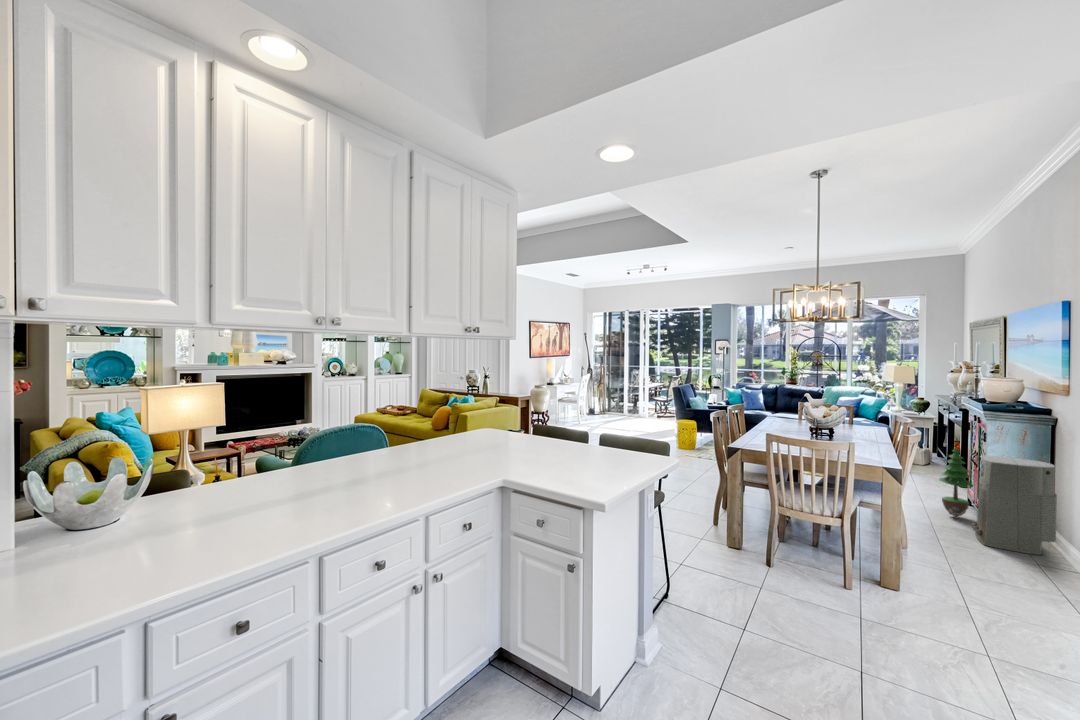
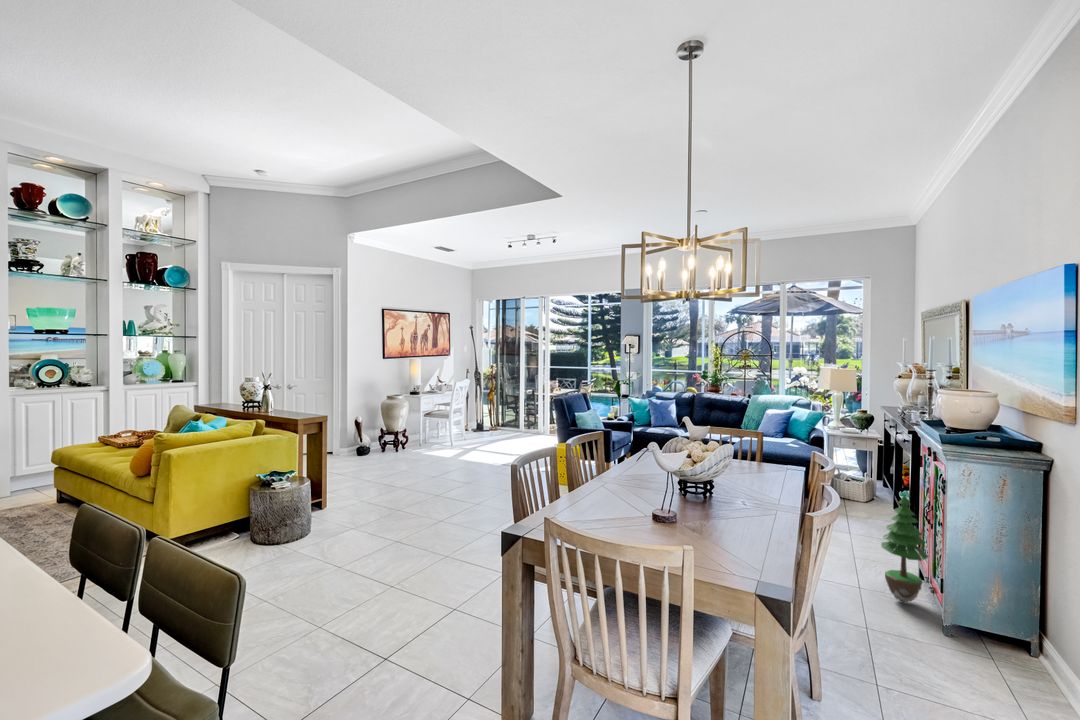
air purifier: present [972,455,1057,555] -> none [926,516,1052,689]

